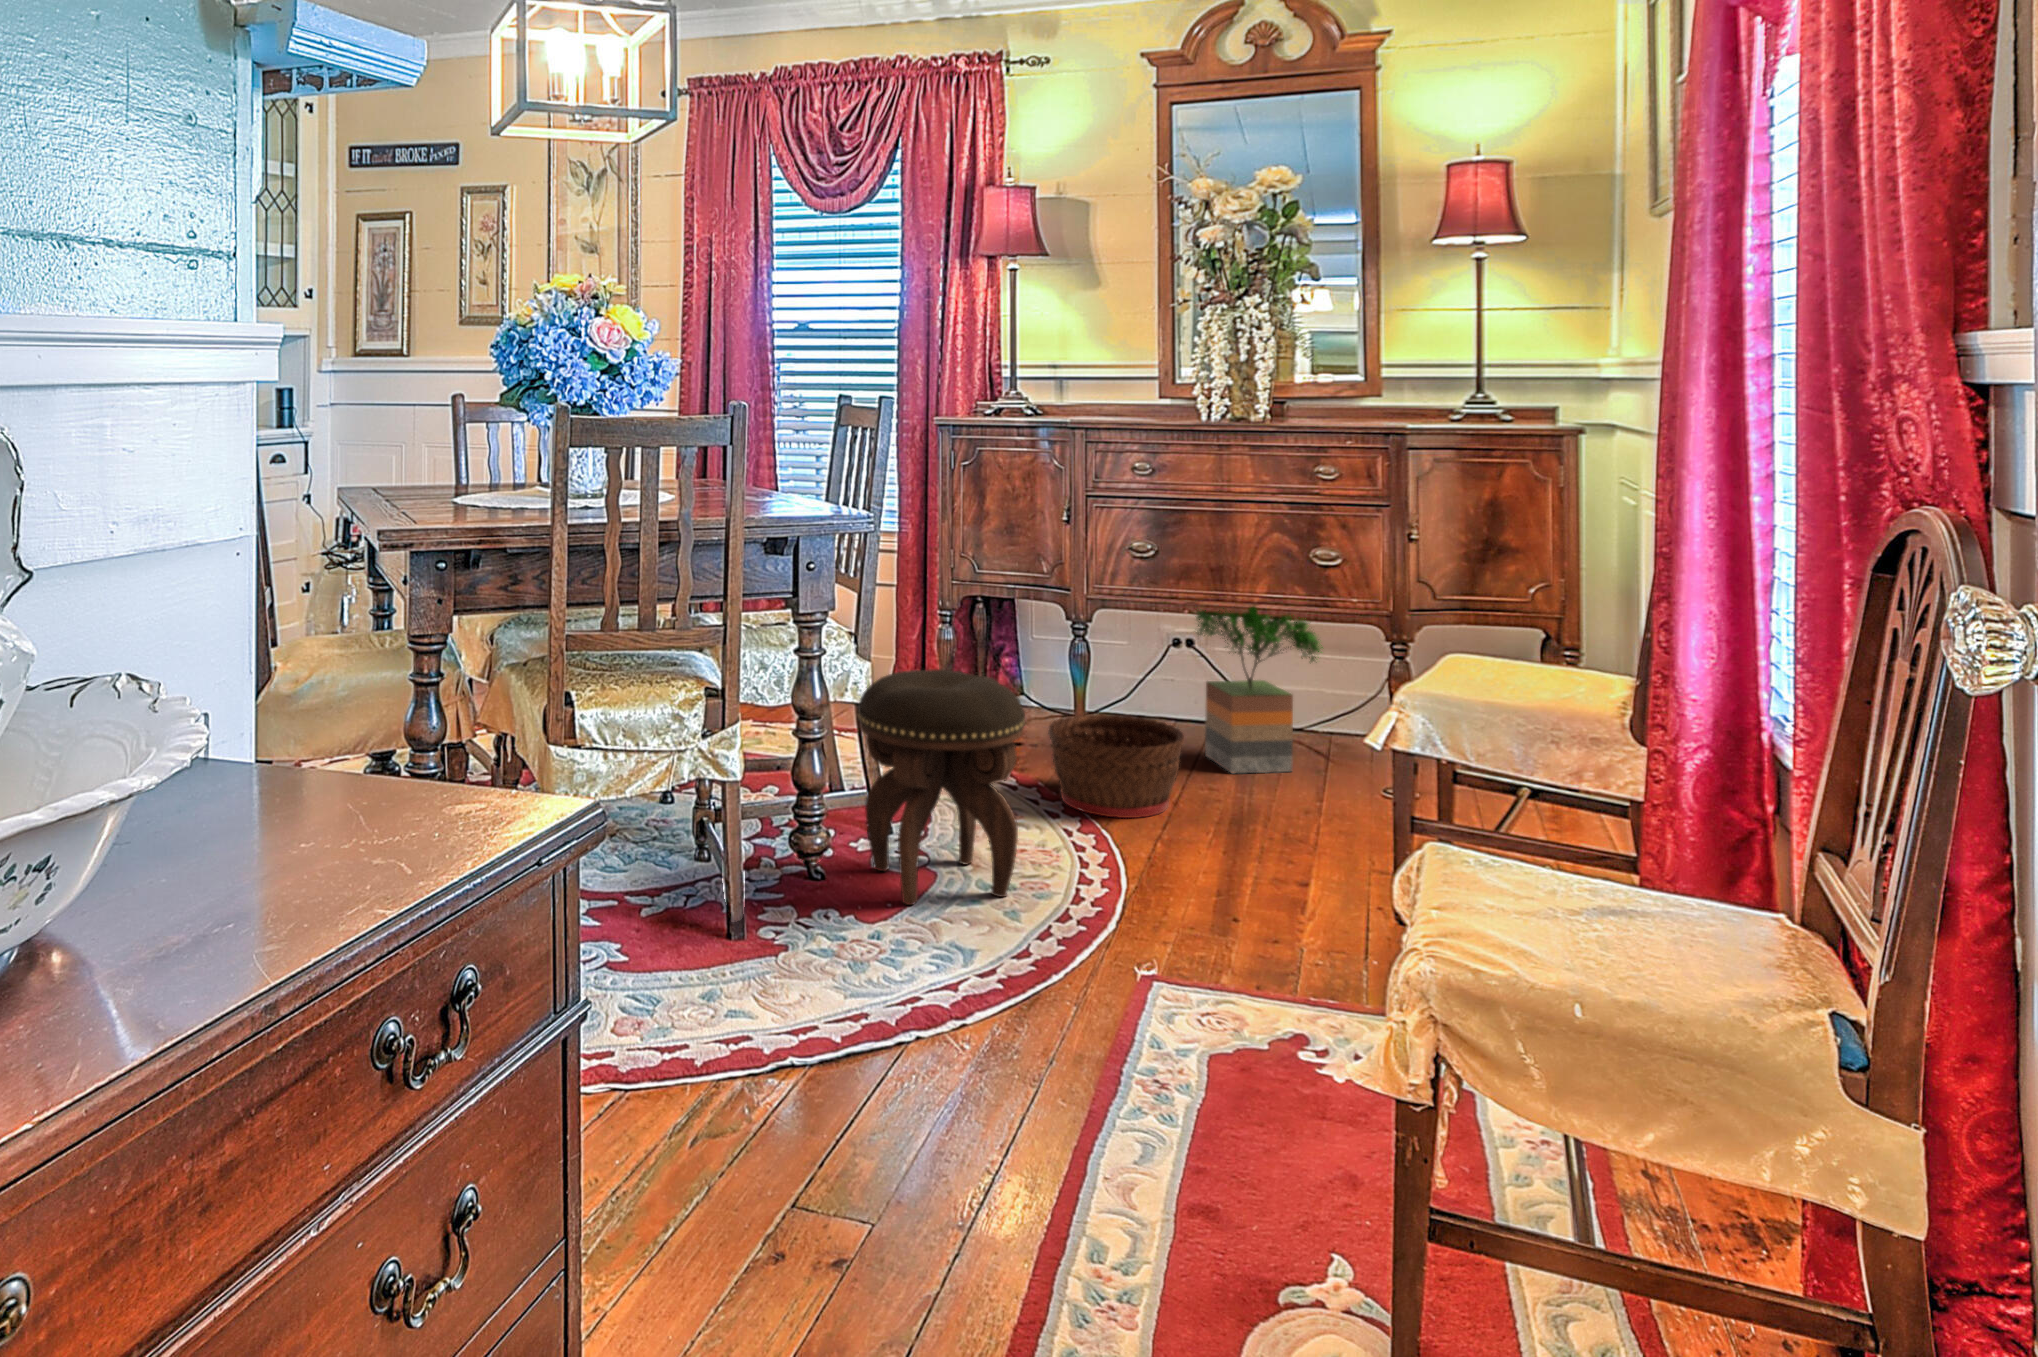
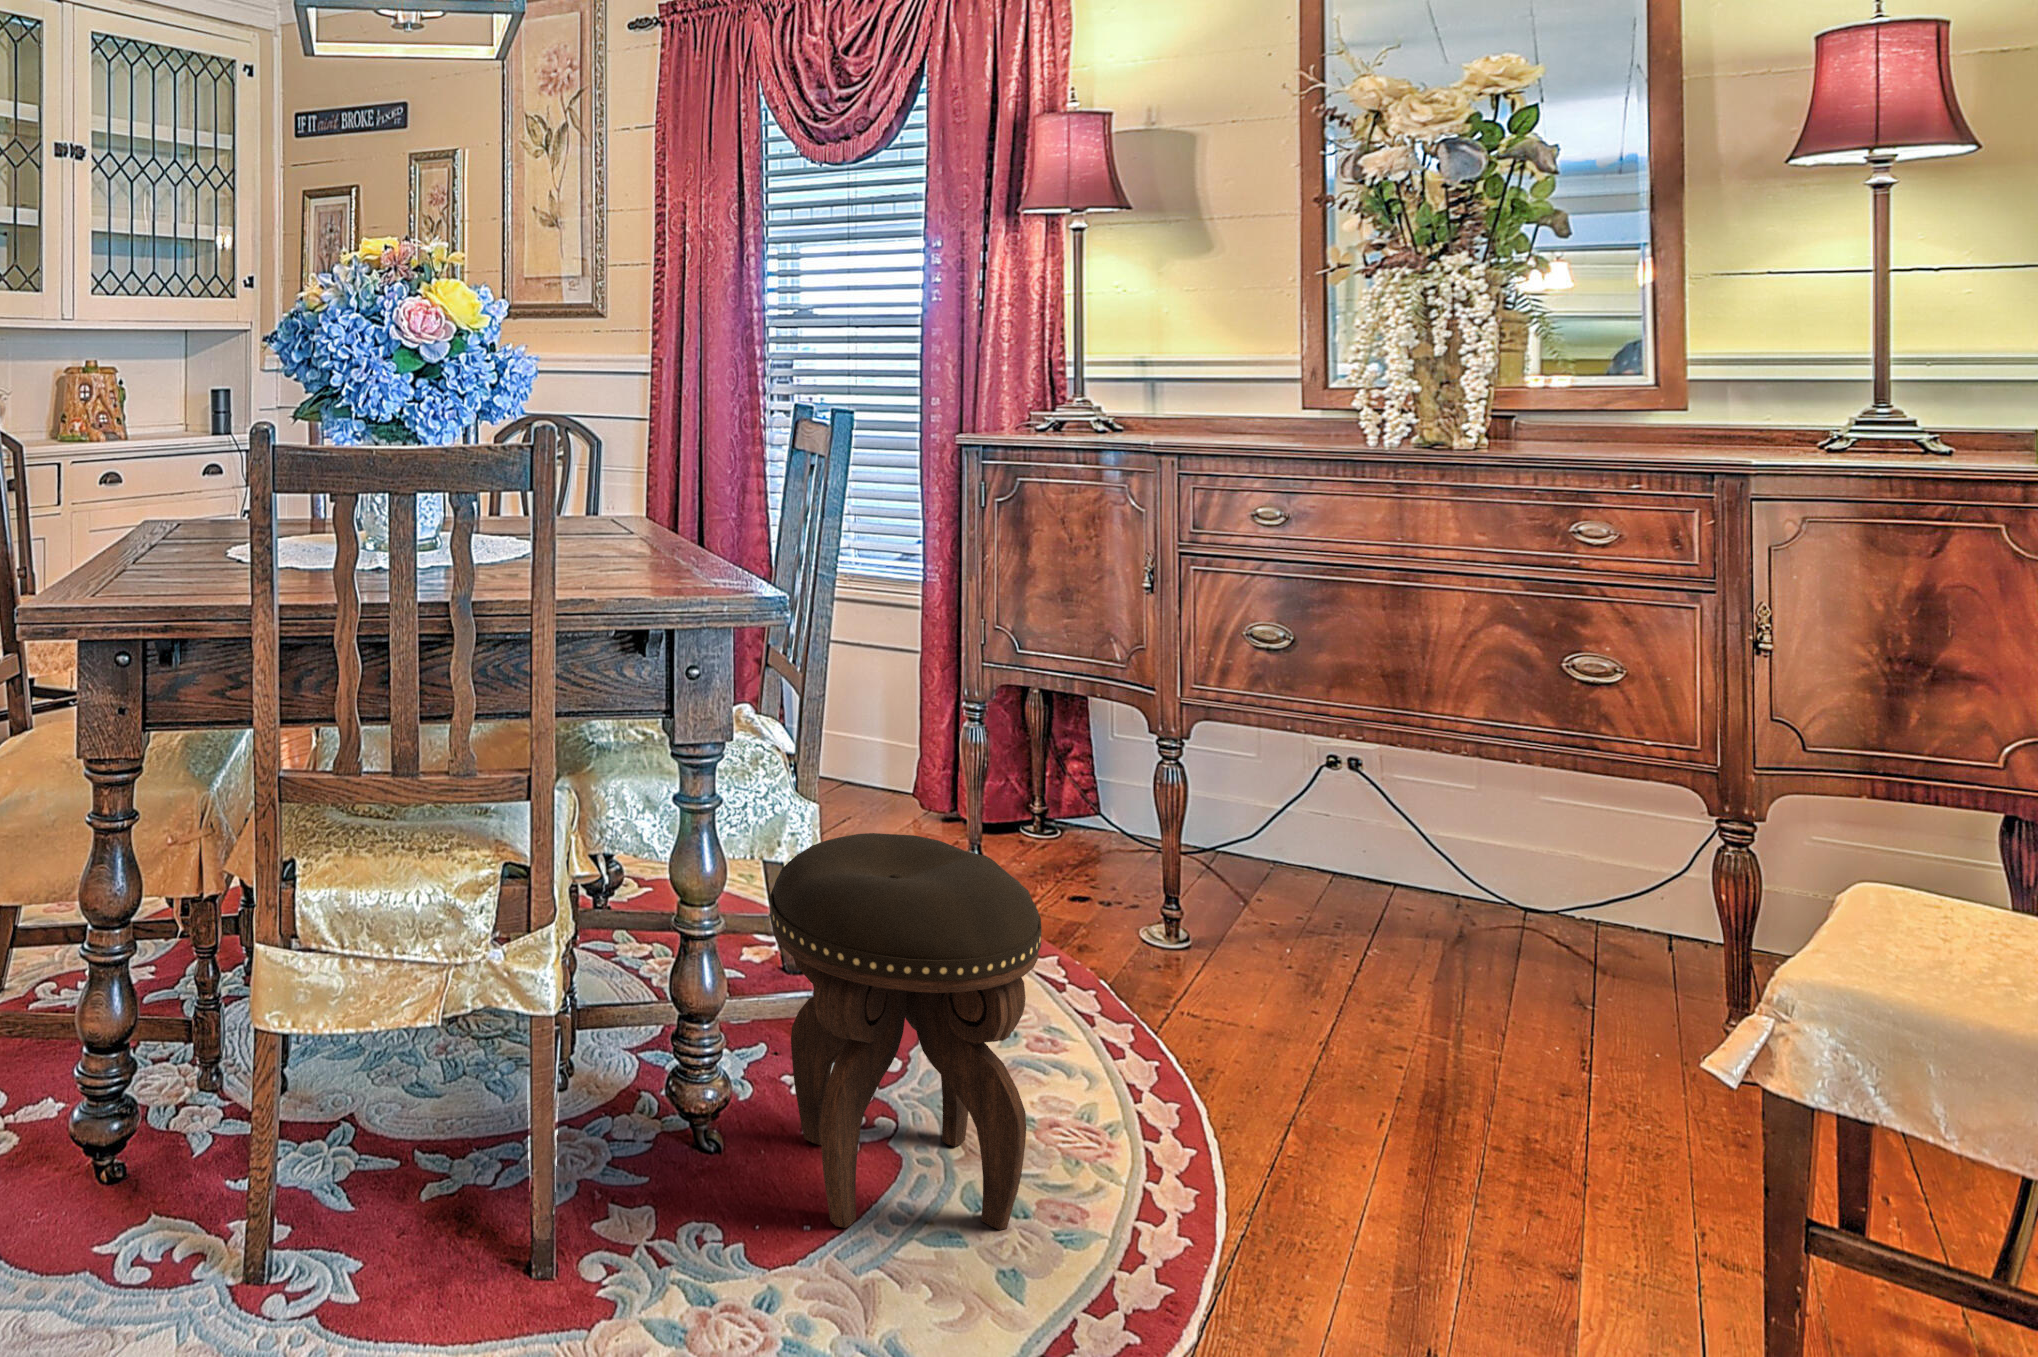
potted tree: present [1196,606,1323,773] -> none [1353,706,1589,1002]
basket: present [1048,714,1184,818] -> none [1110,888,1338,1074]

